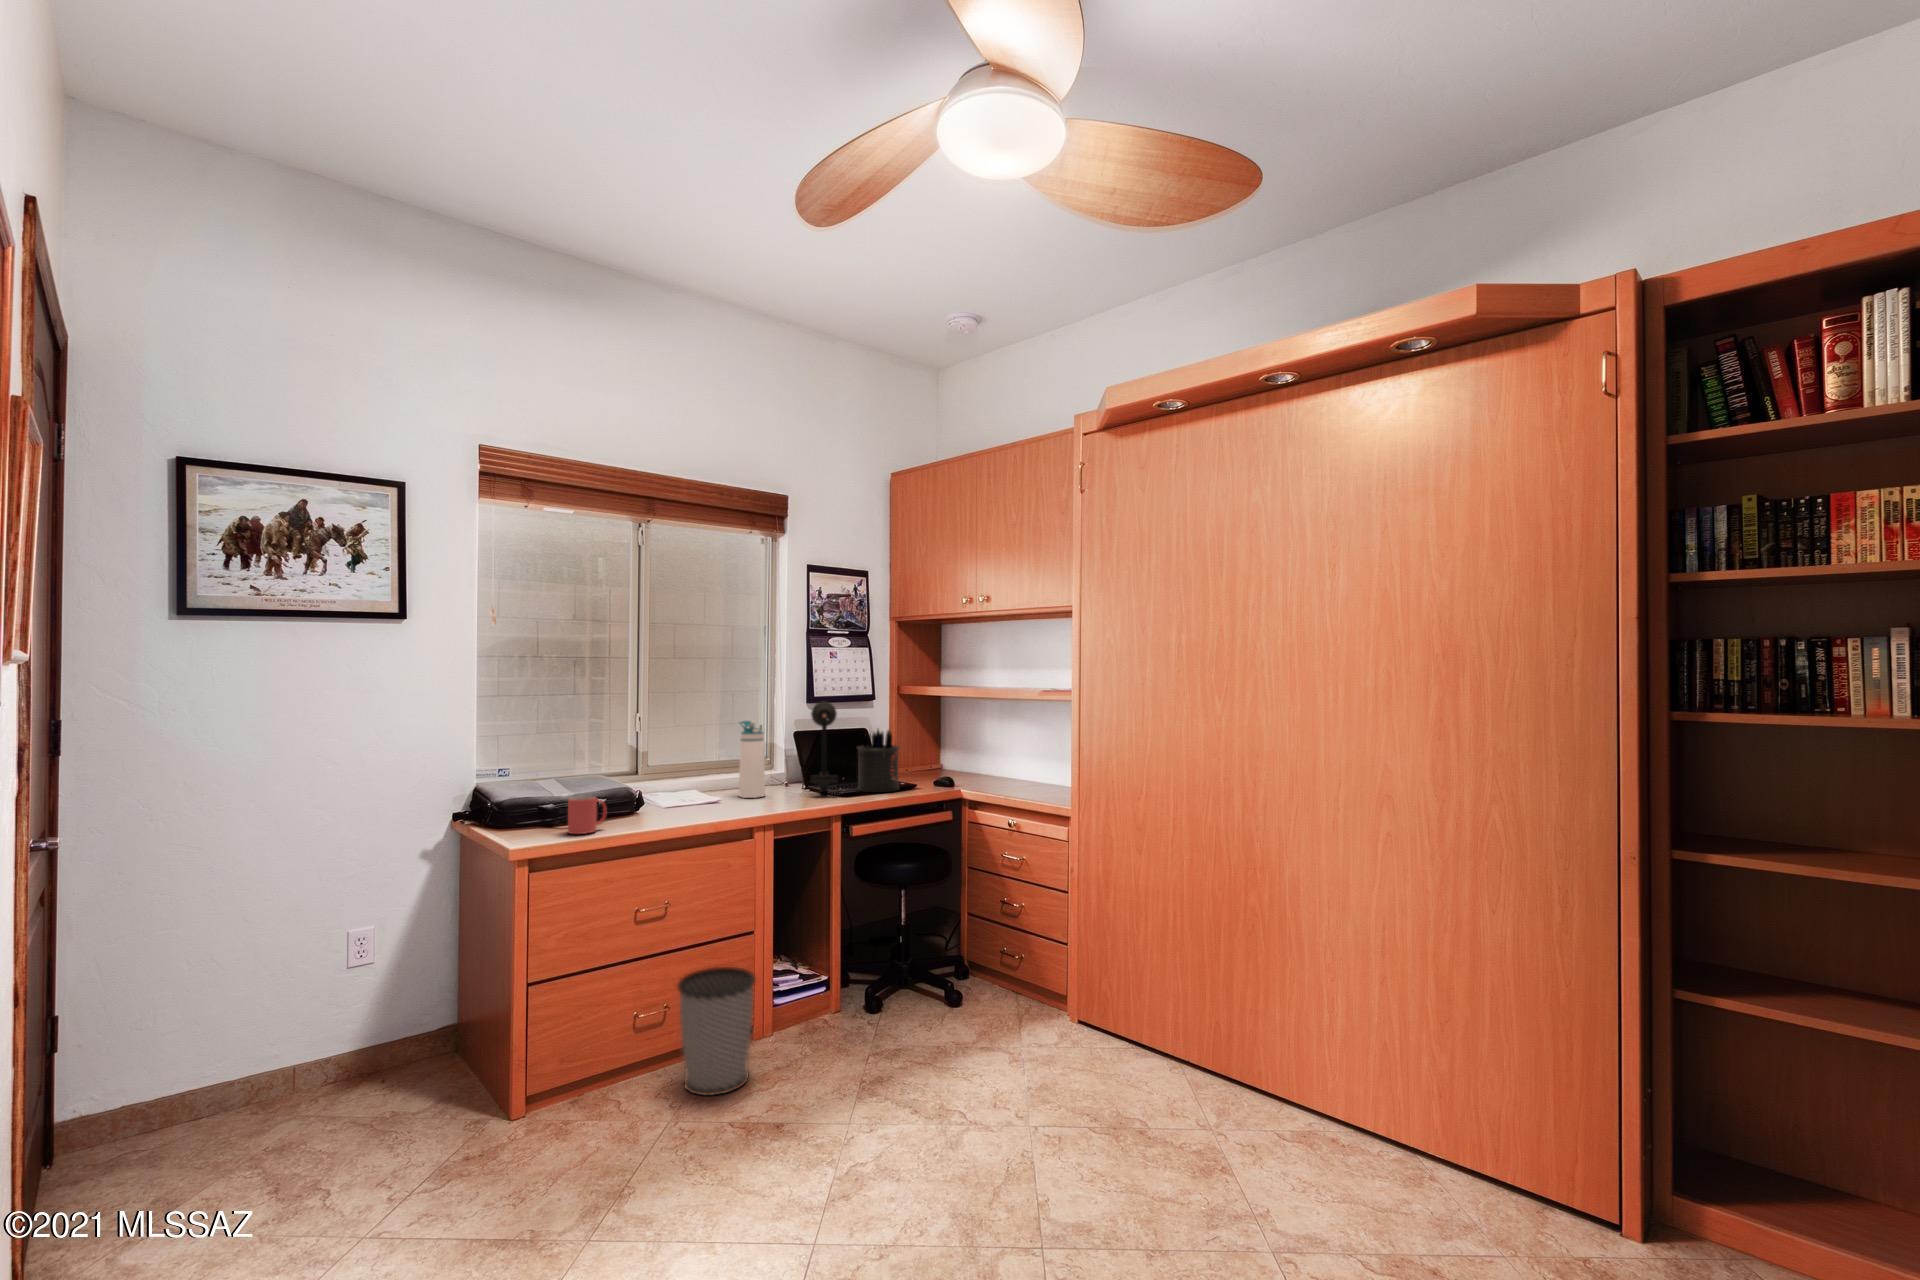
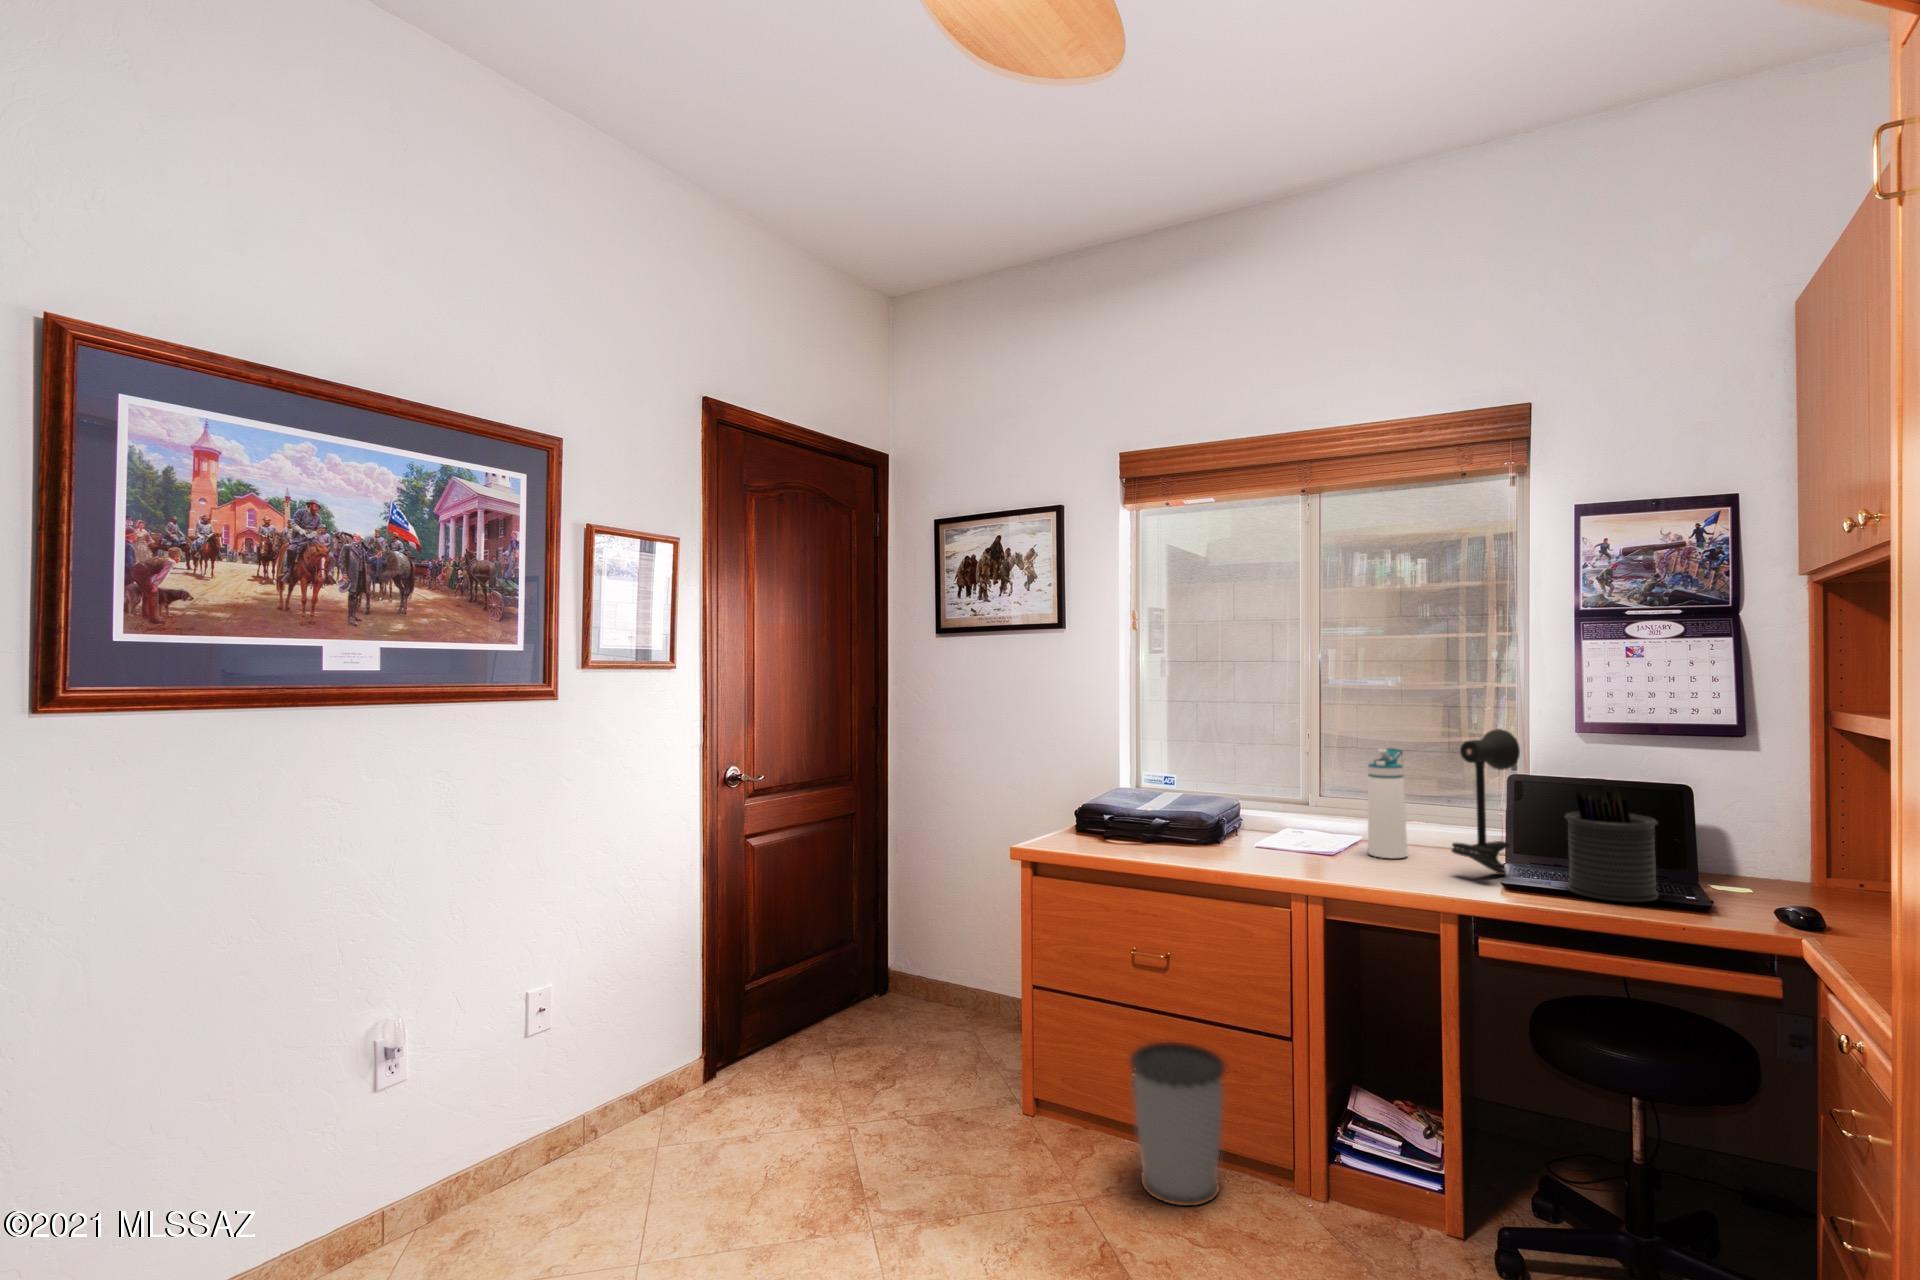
mug: present [568,796,607,834] -> none [1083,808,1123,848]

